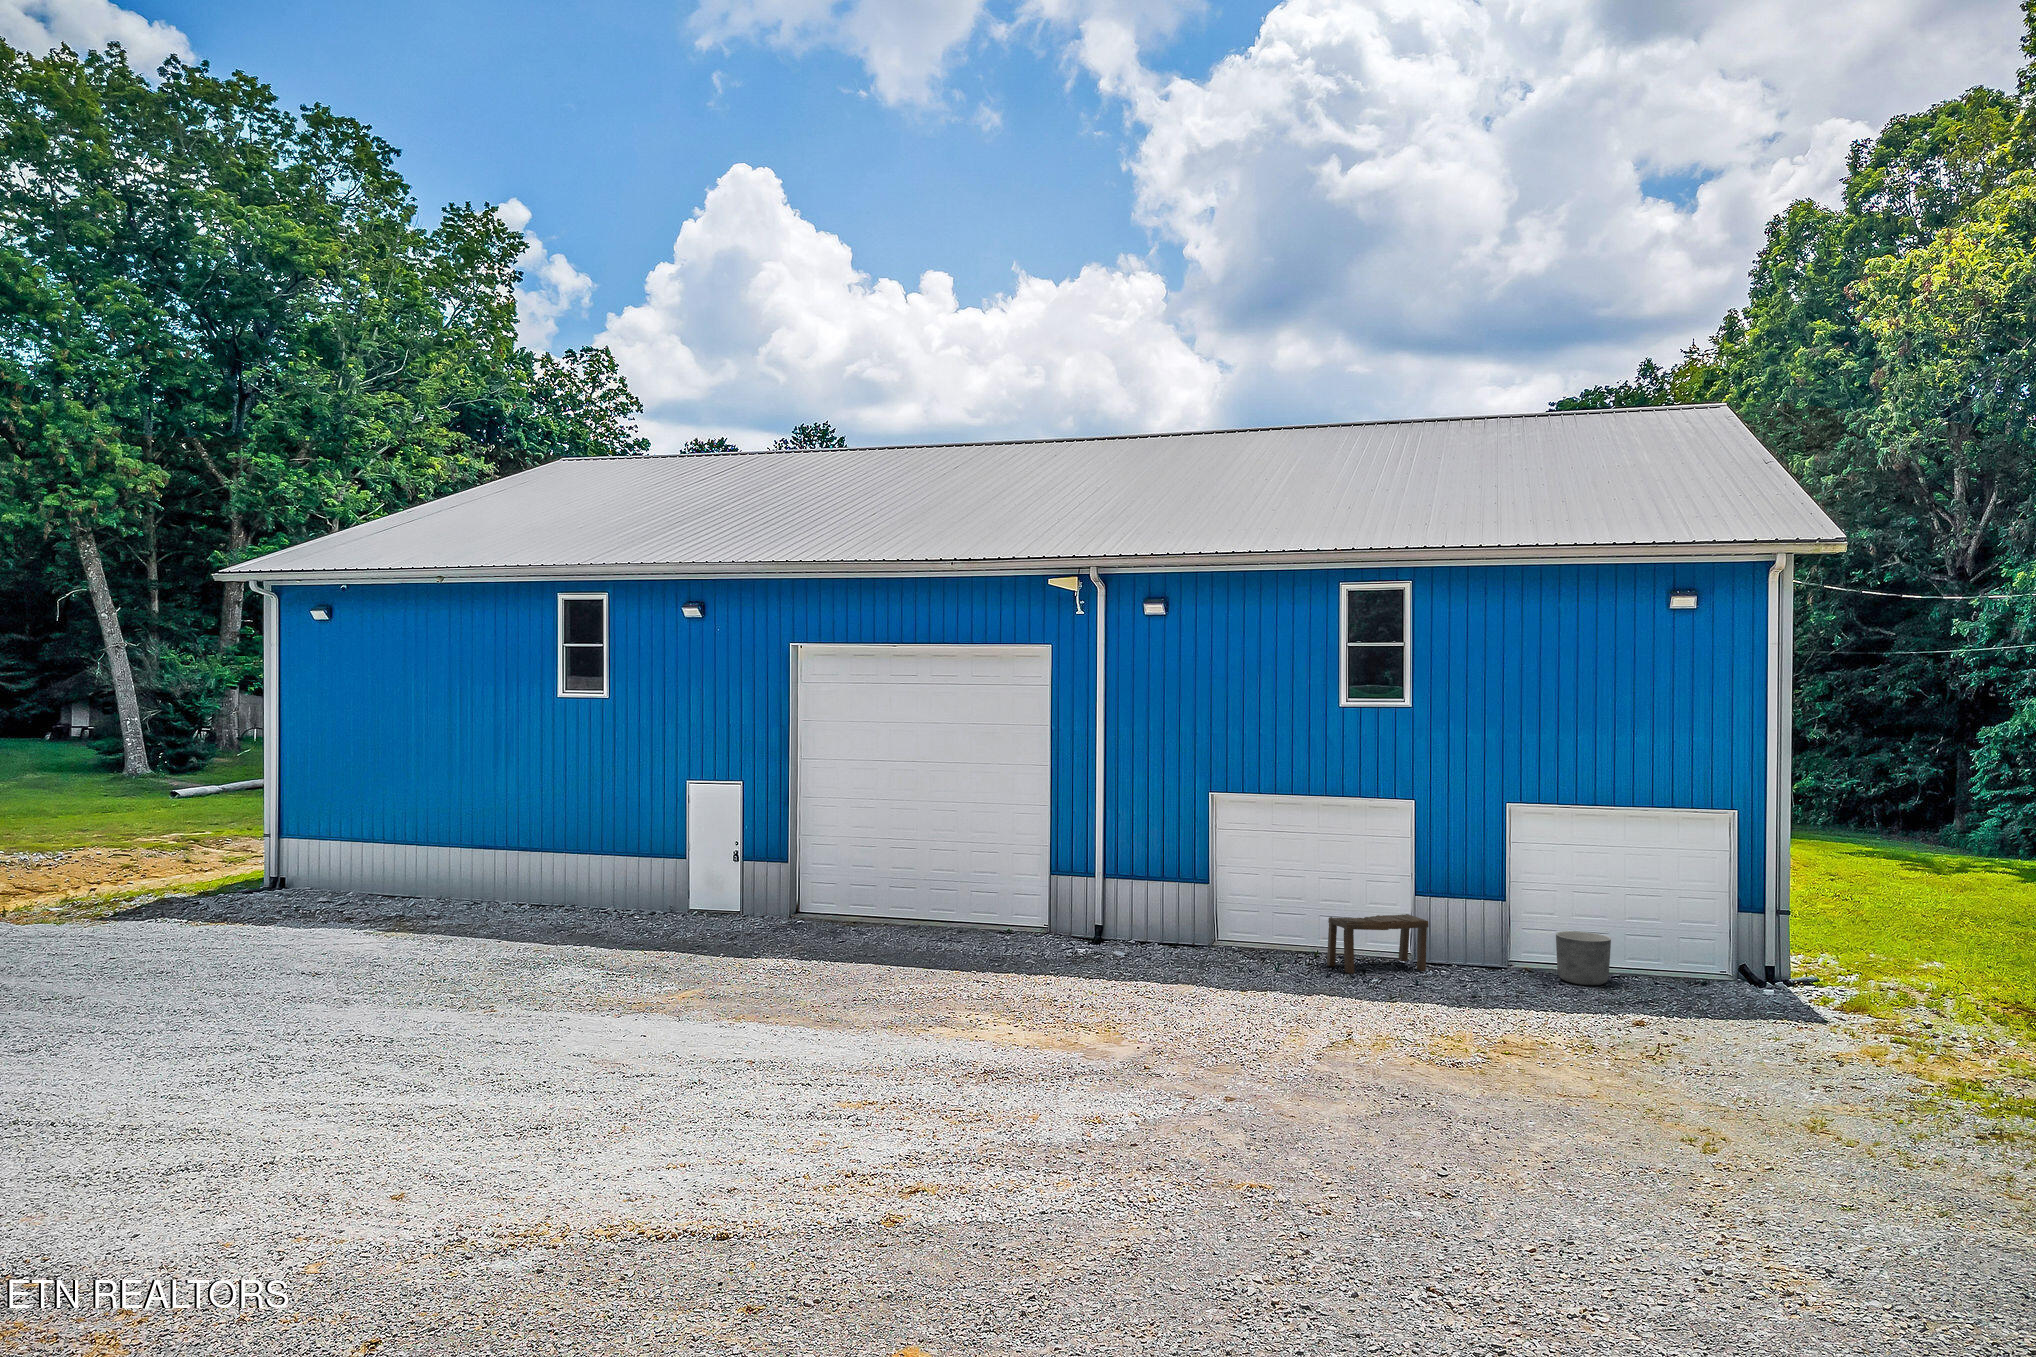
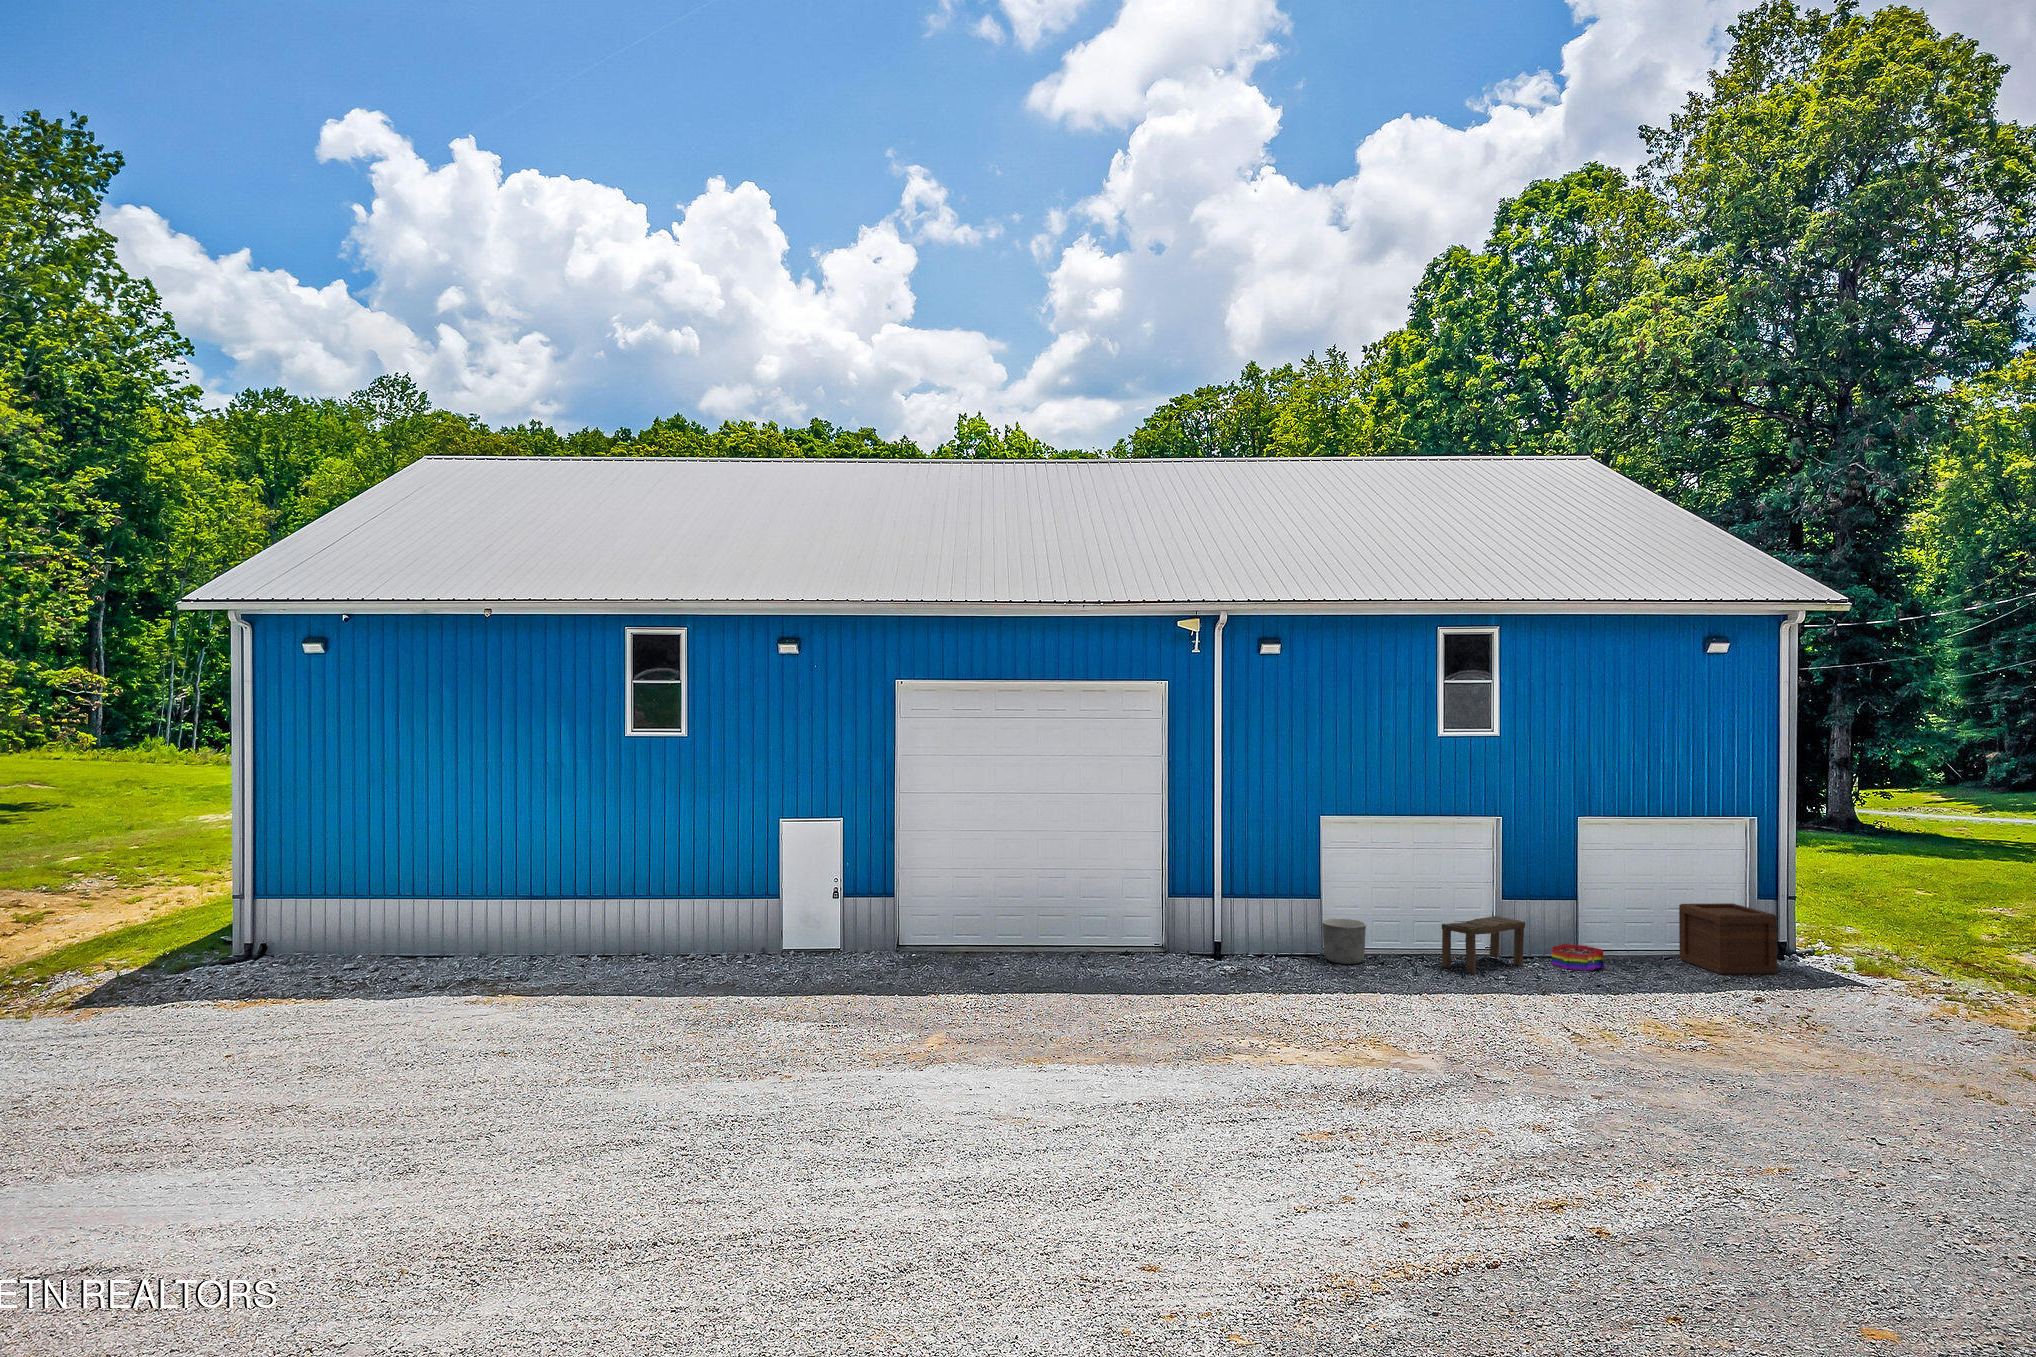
wooden crate: none [1636,913,1737,1001] -> present [1679,903,1777,975]
planter: present [1556,931,1611,985] -> present [1322,918,1366,964]
storage bin: none [1463,951,1524,981] -> present [1552,944,1604,971]

